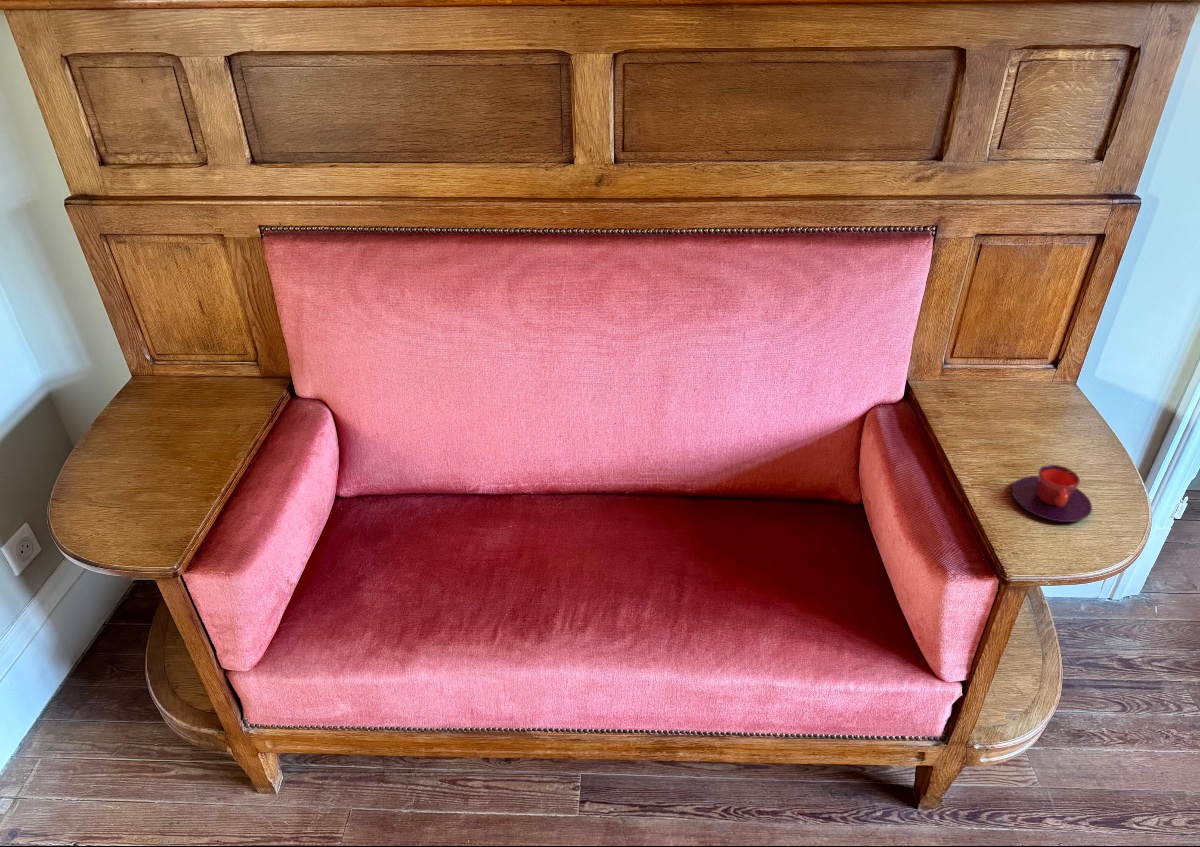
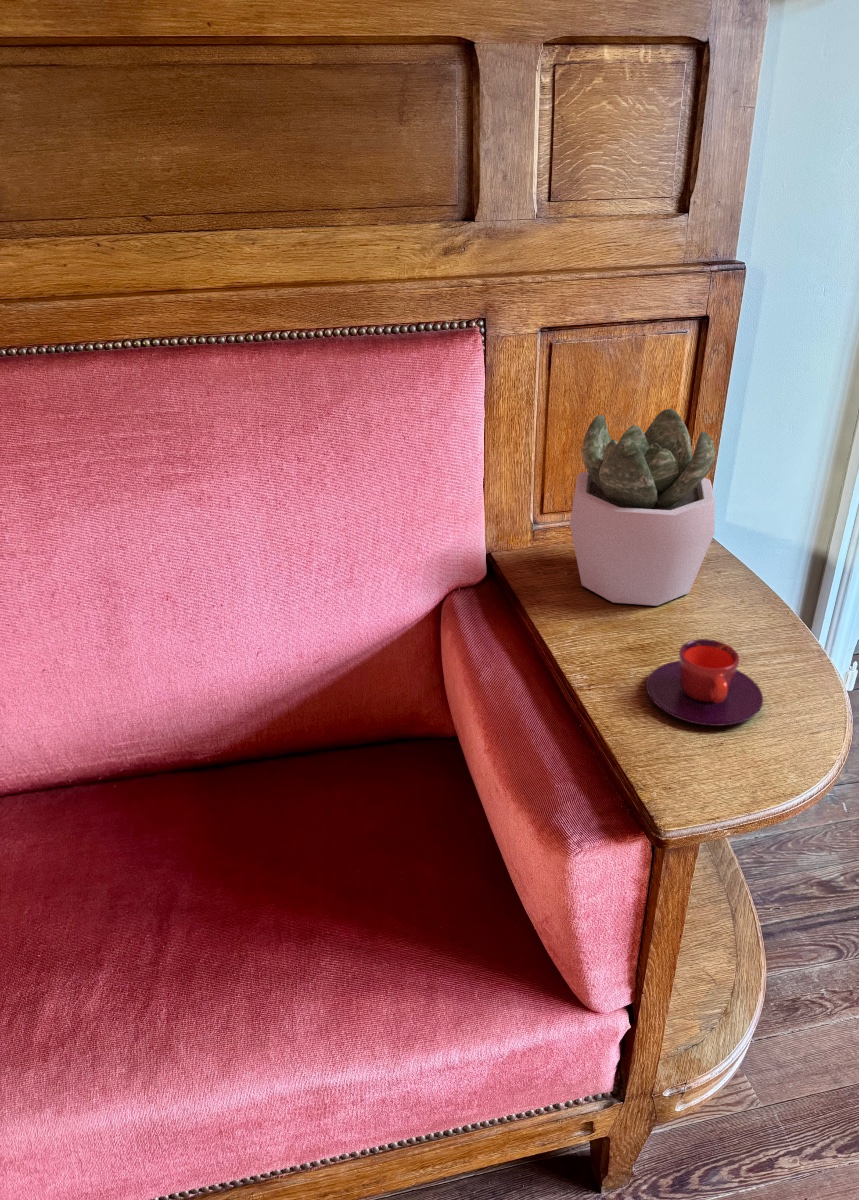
succulent plant: none [974,302,1091,436] -> present [570,409,715,606]

